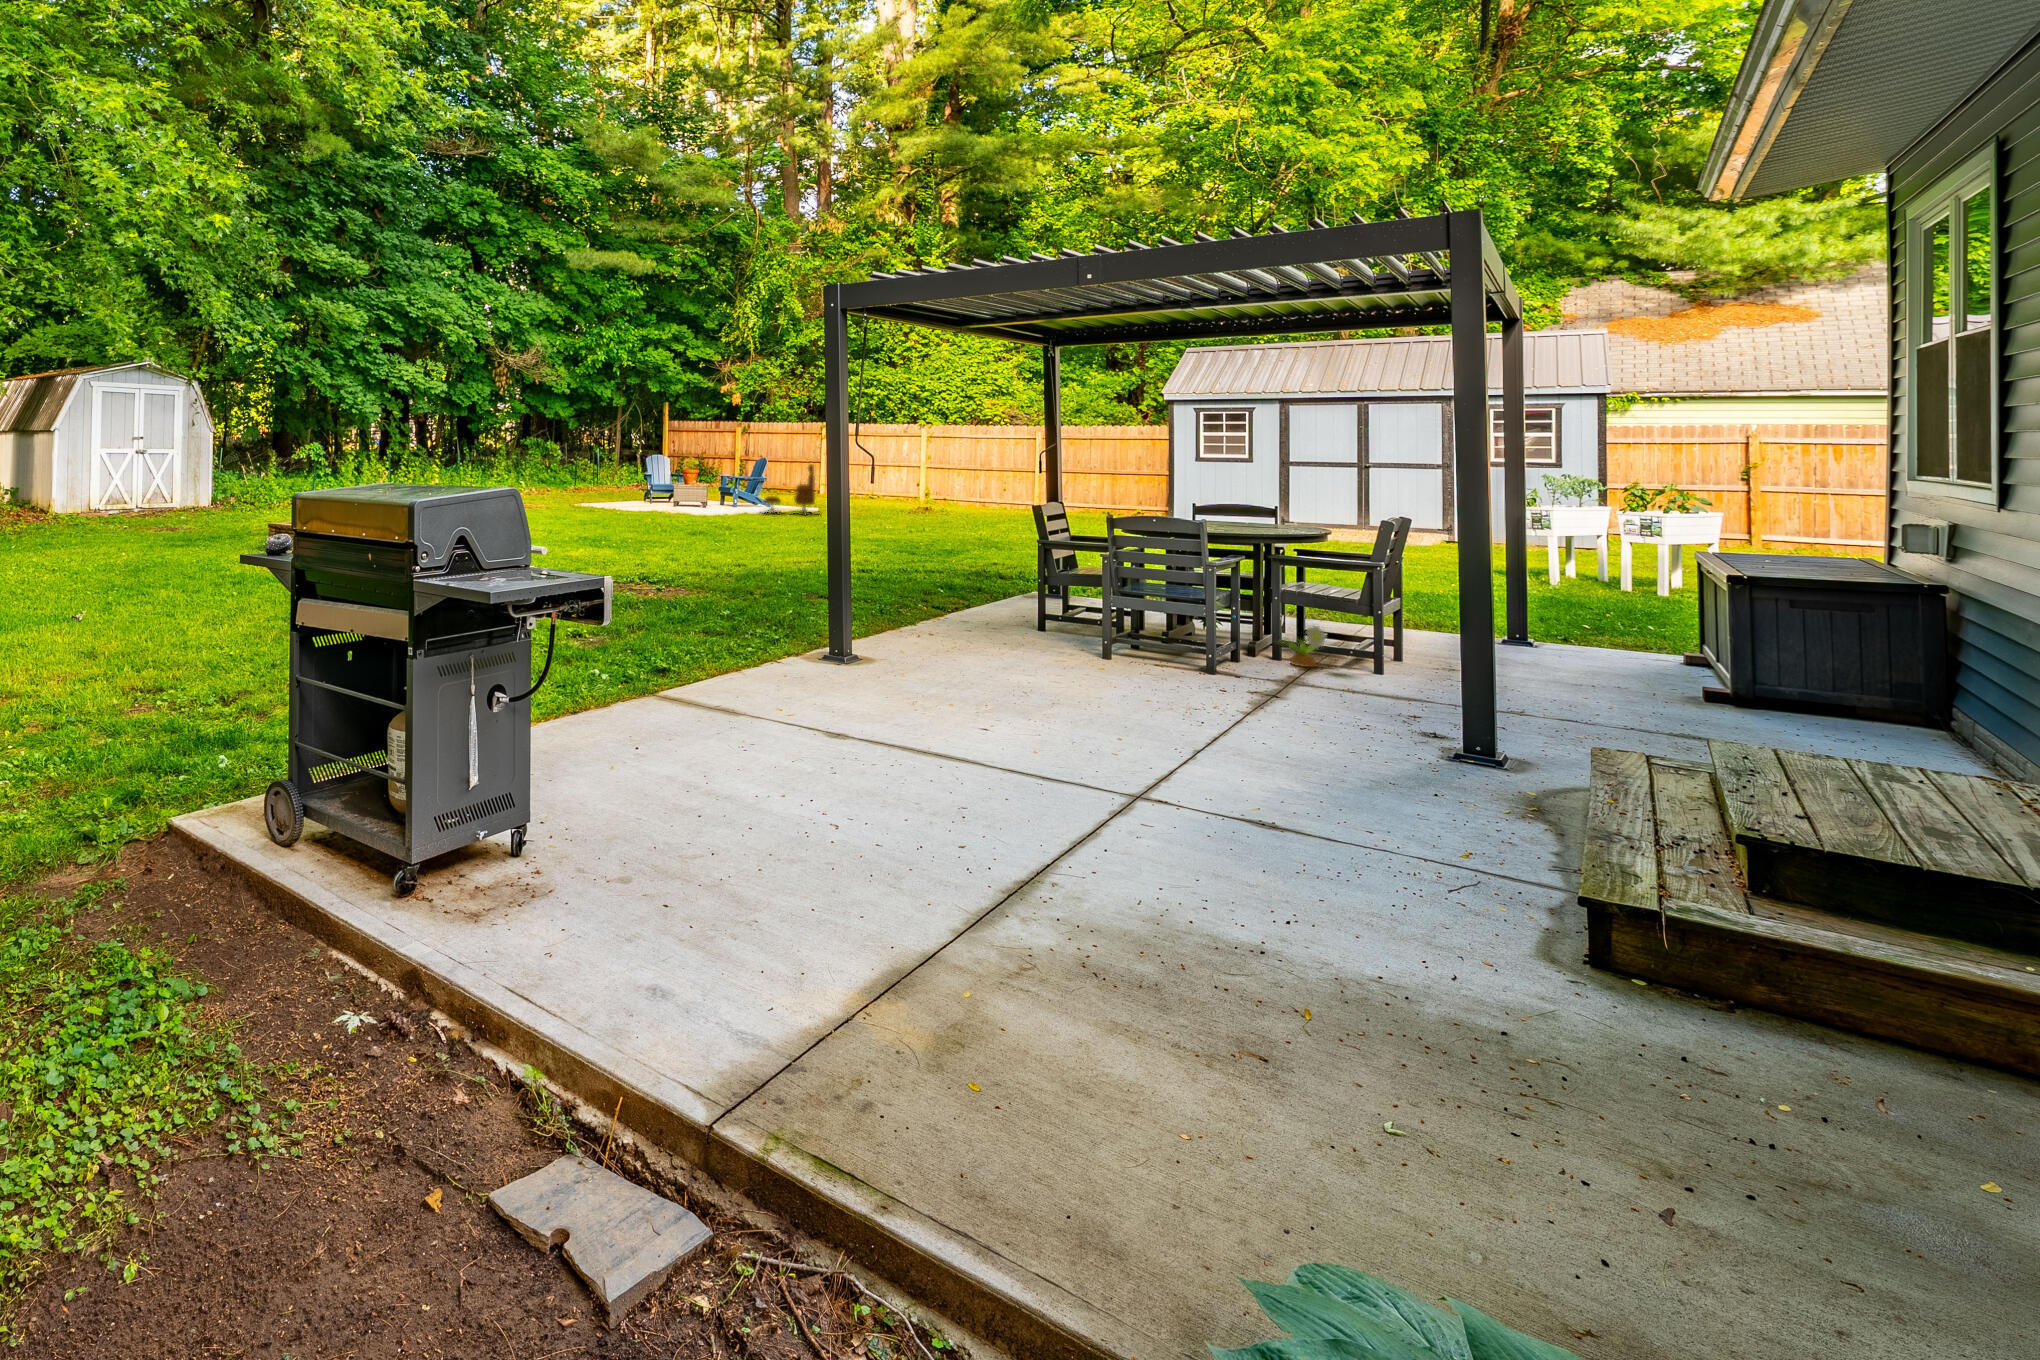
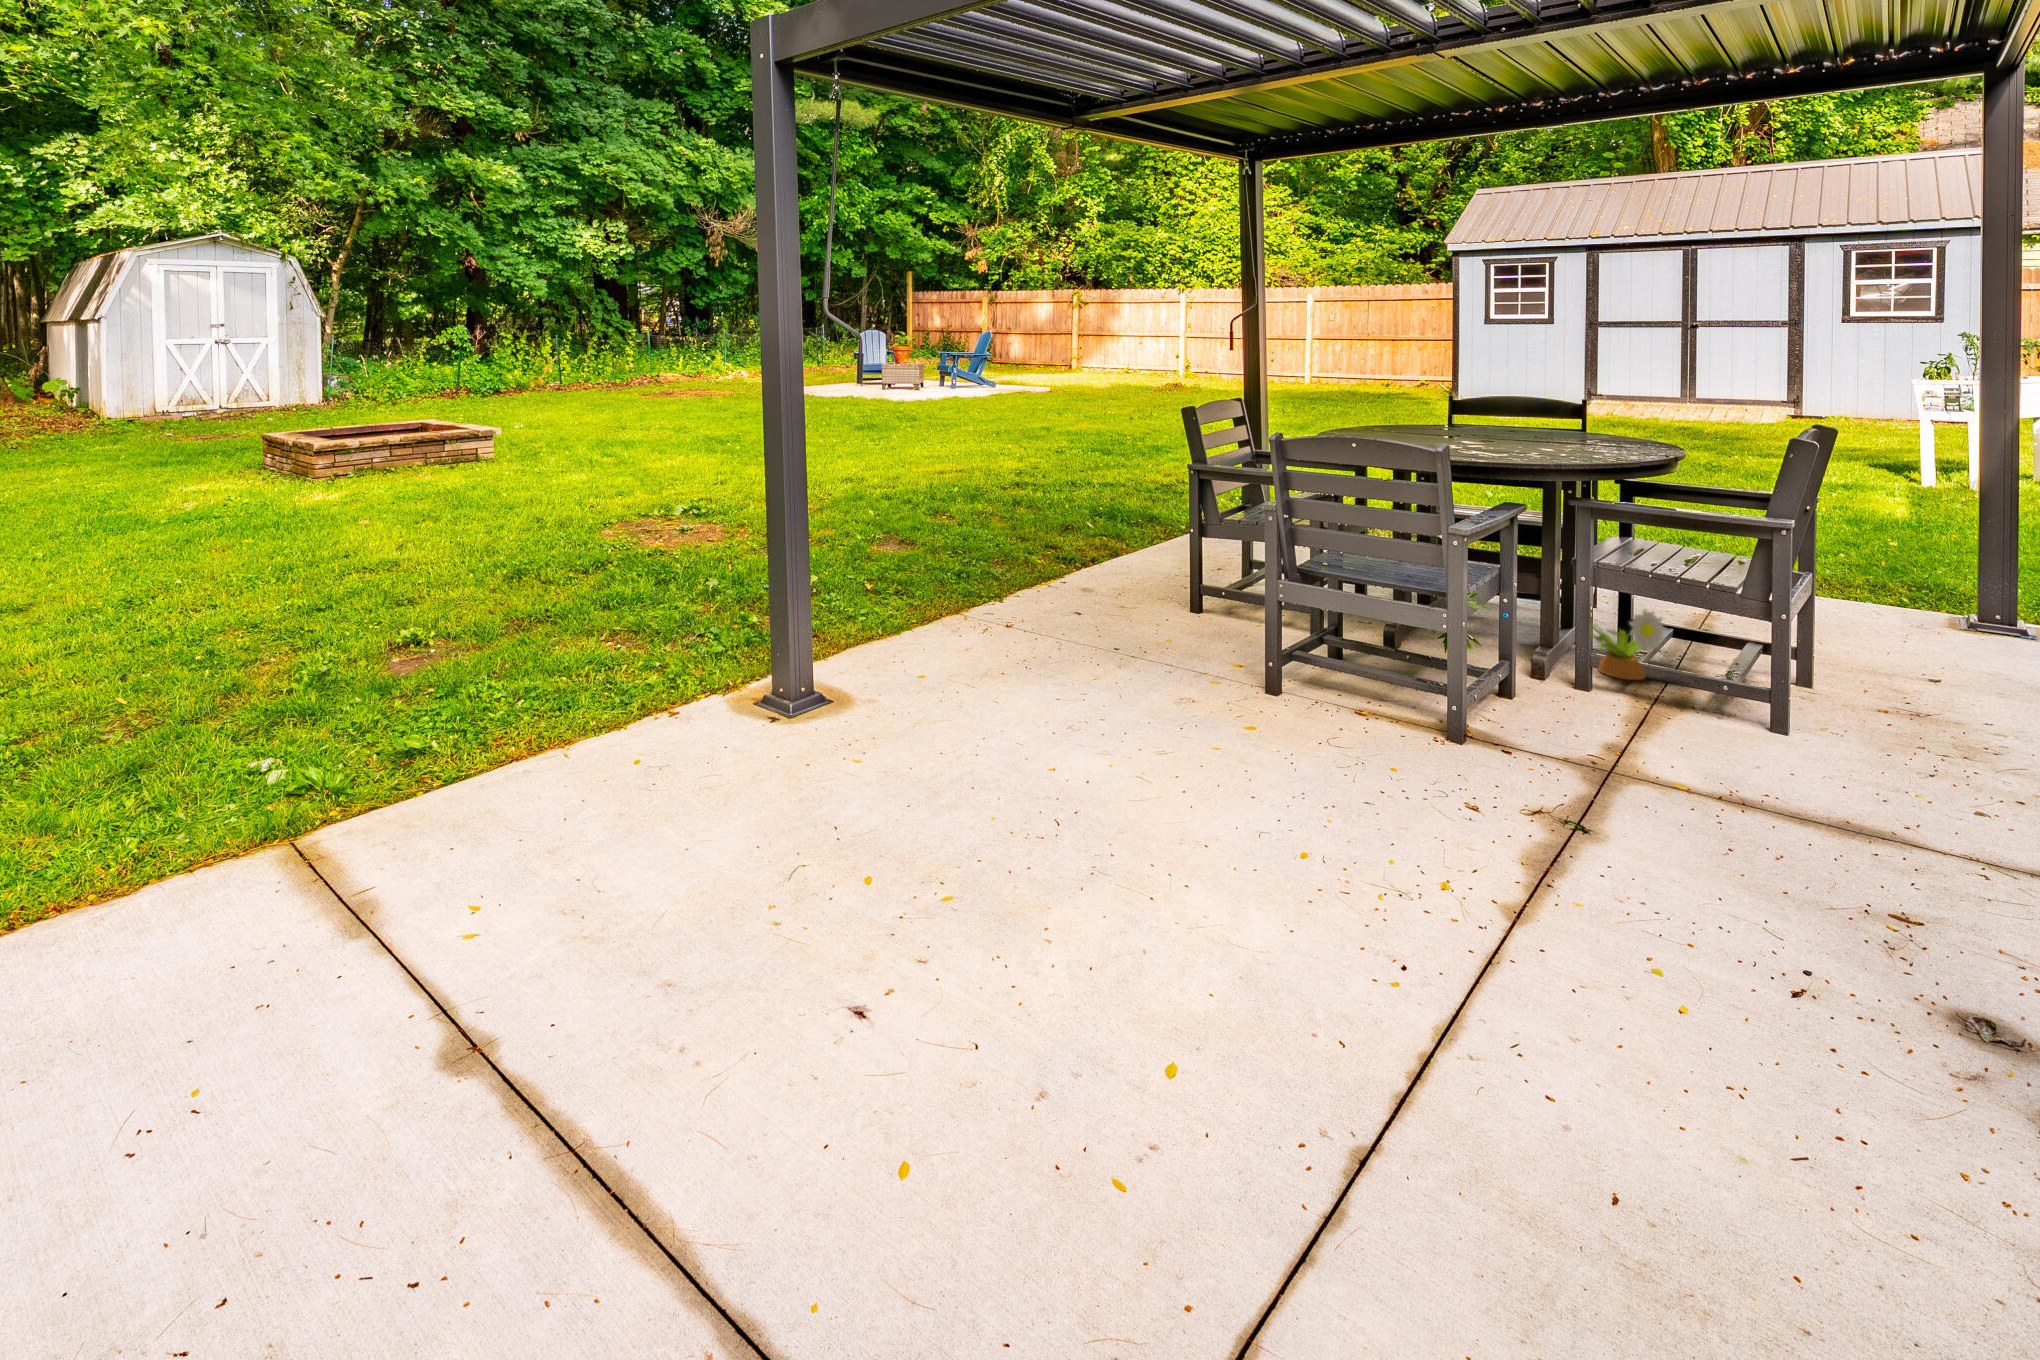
lounge chair: present [764,464,818,514] -> none [979,335,1046,394]

